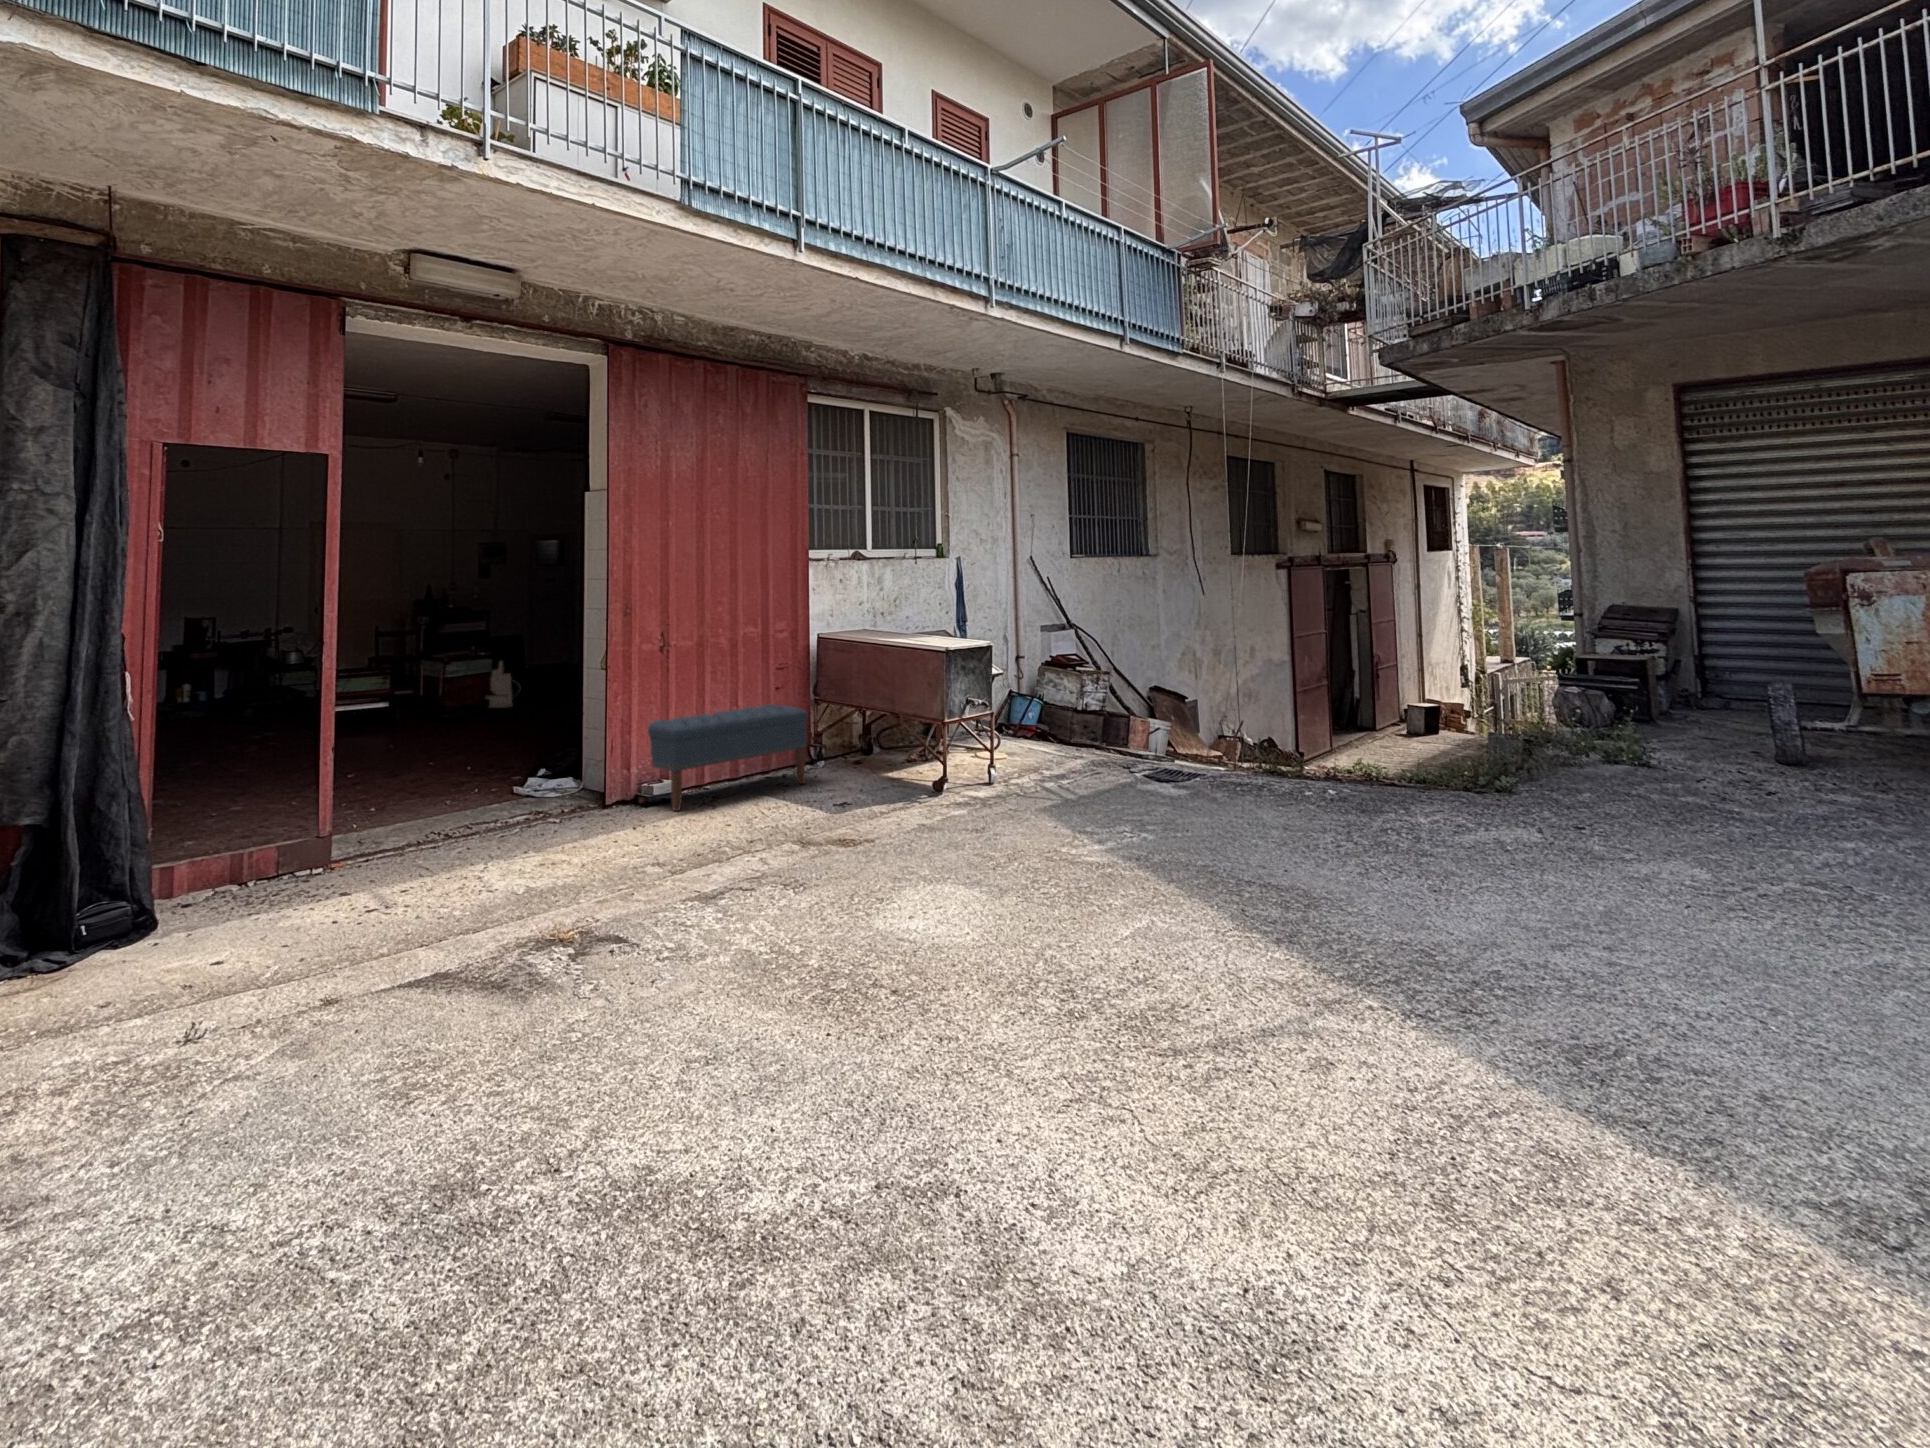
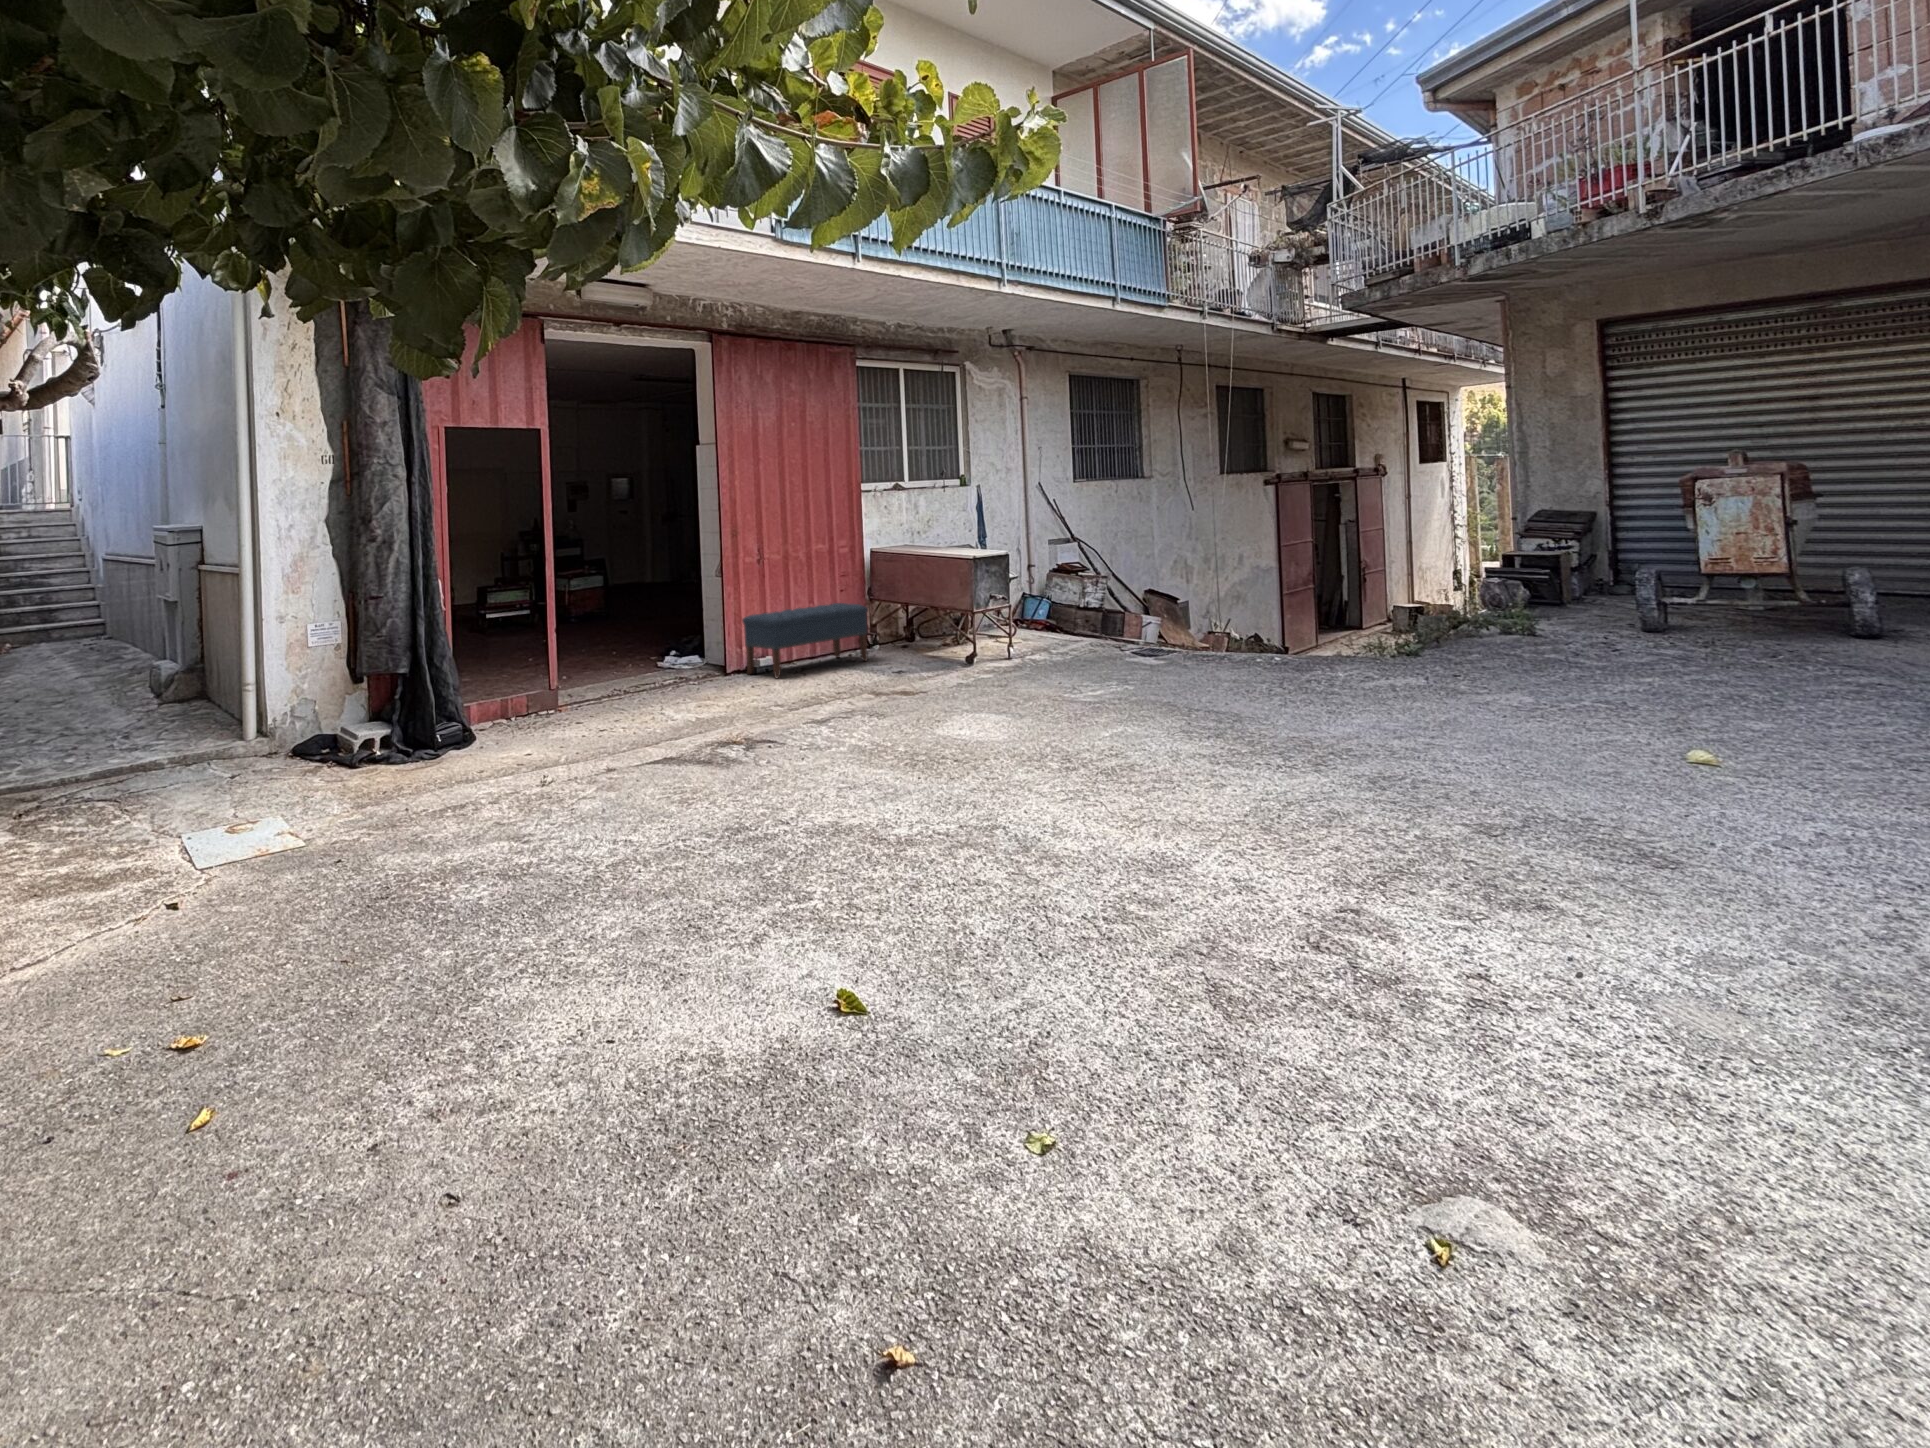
watering can: present [485,661,520,708] -> none [568,579,615,618]

